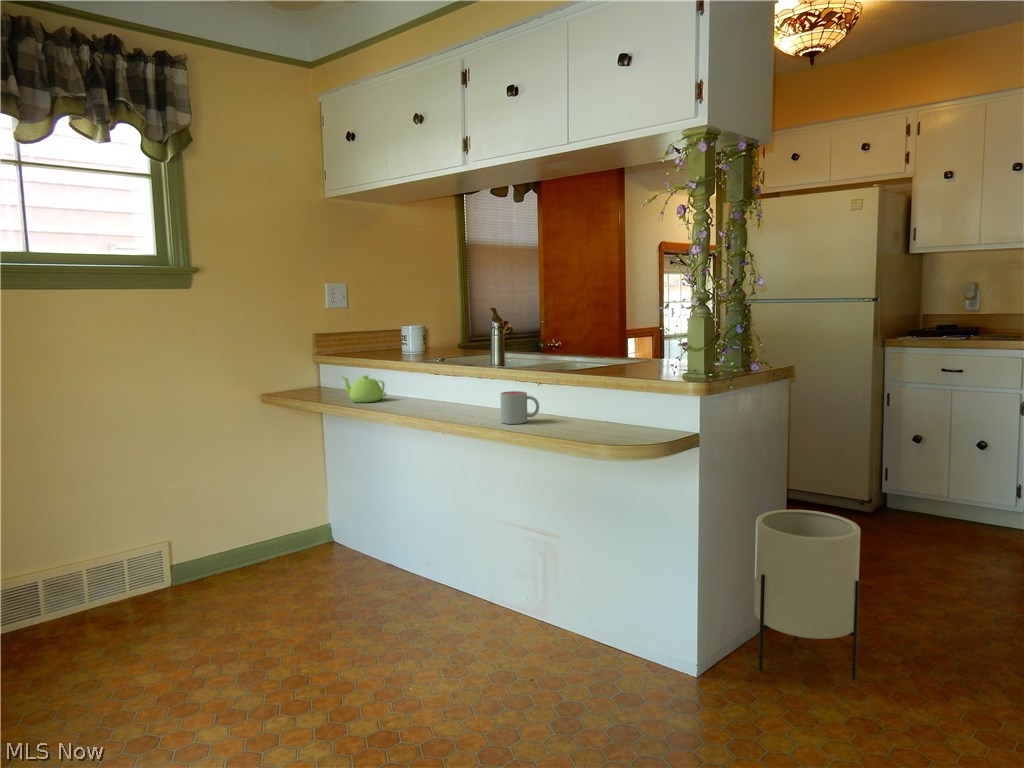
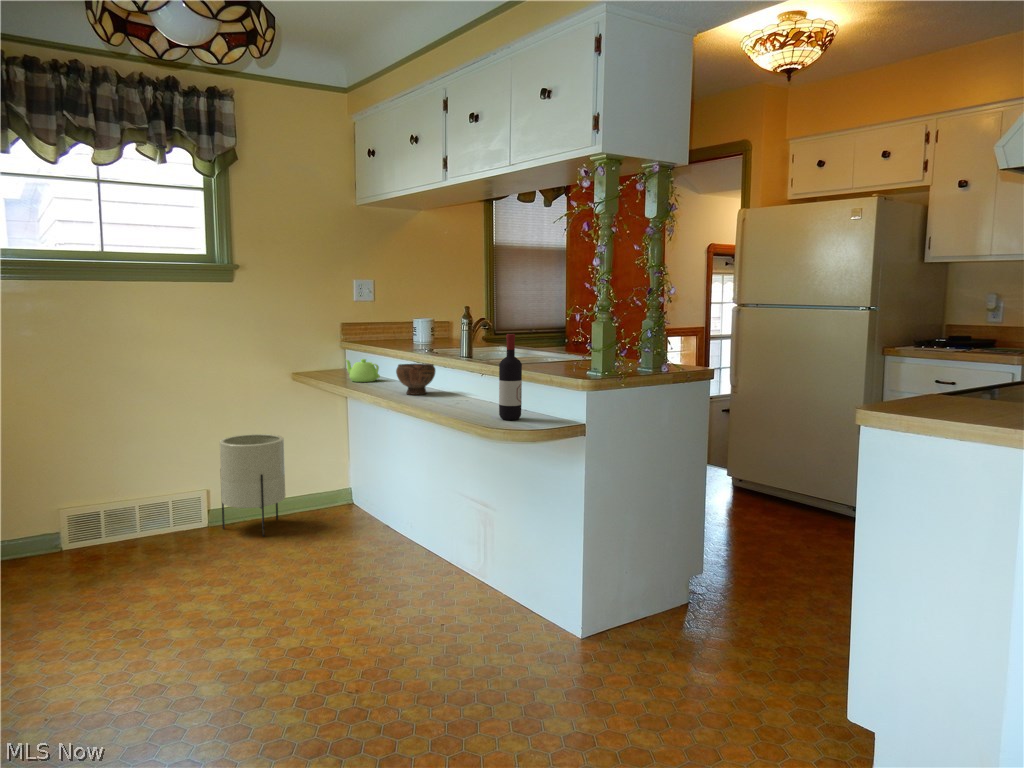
wine bottle: none [605,339,632,442] -> present [499,334,522,420]
bowl: none [430,378,476,415] -> present [396,364,435,395]
mug: present [501,391,539,424] -> none [442,376,472,403]
planter: present [754,510,861,679] -> present [220,434,285,537]

